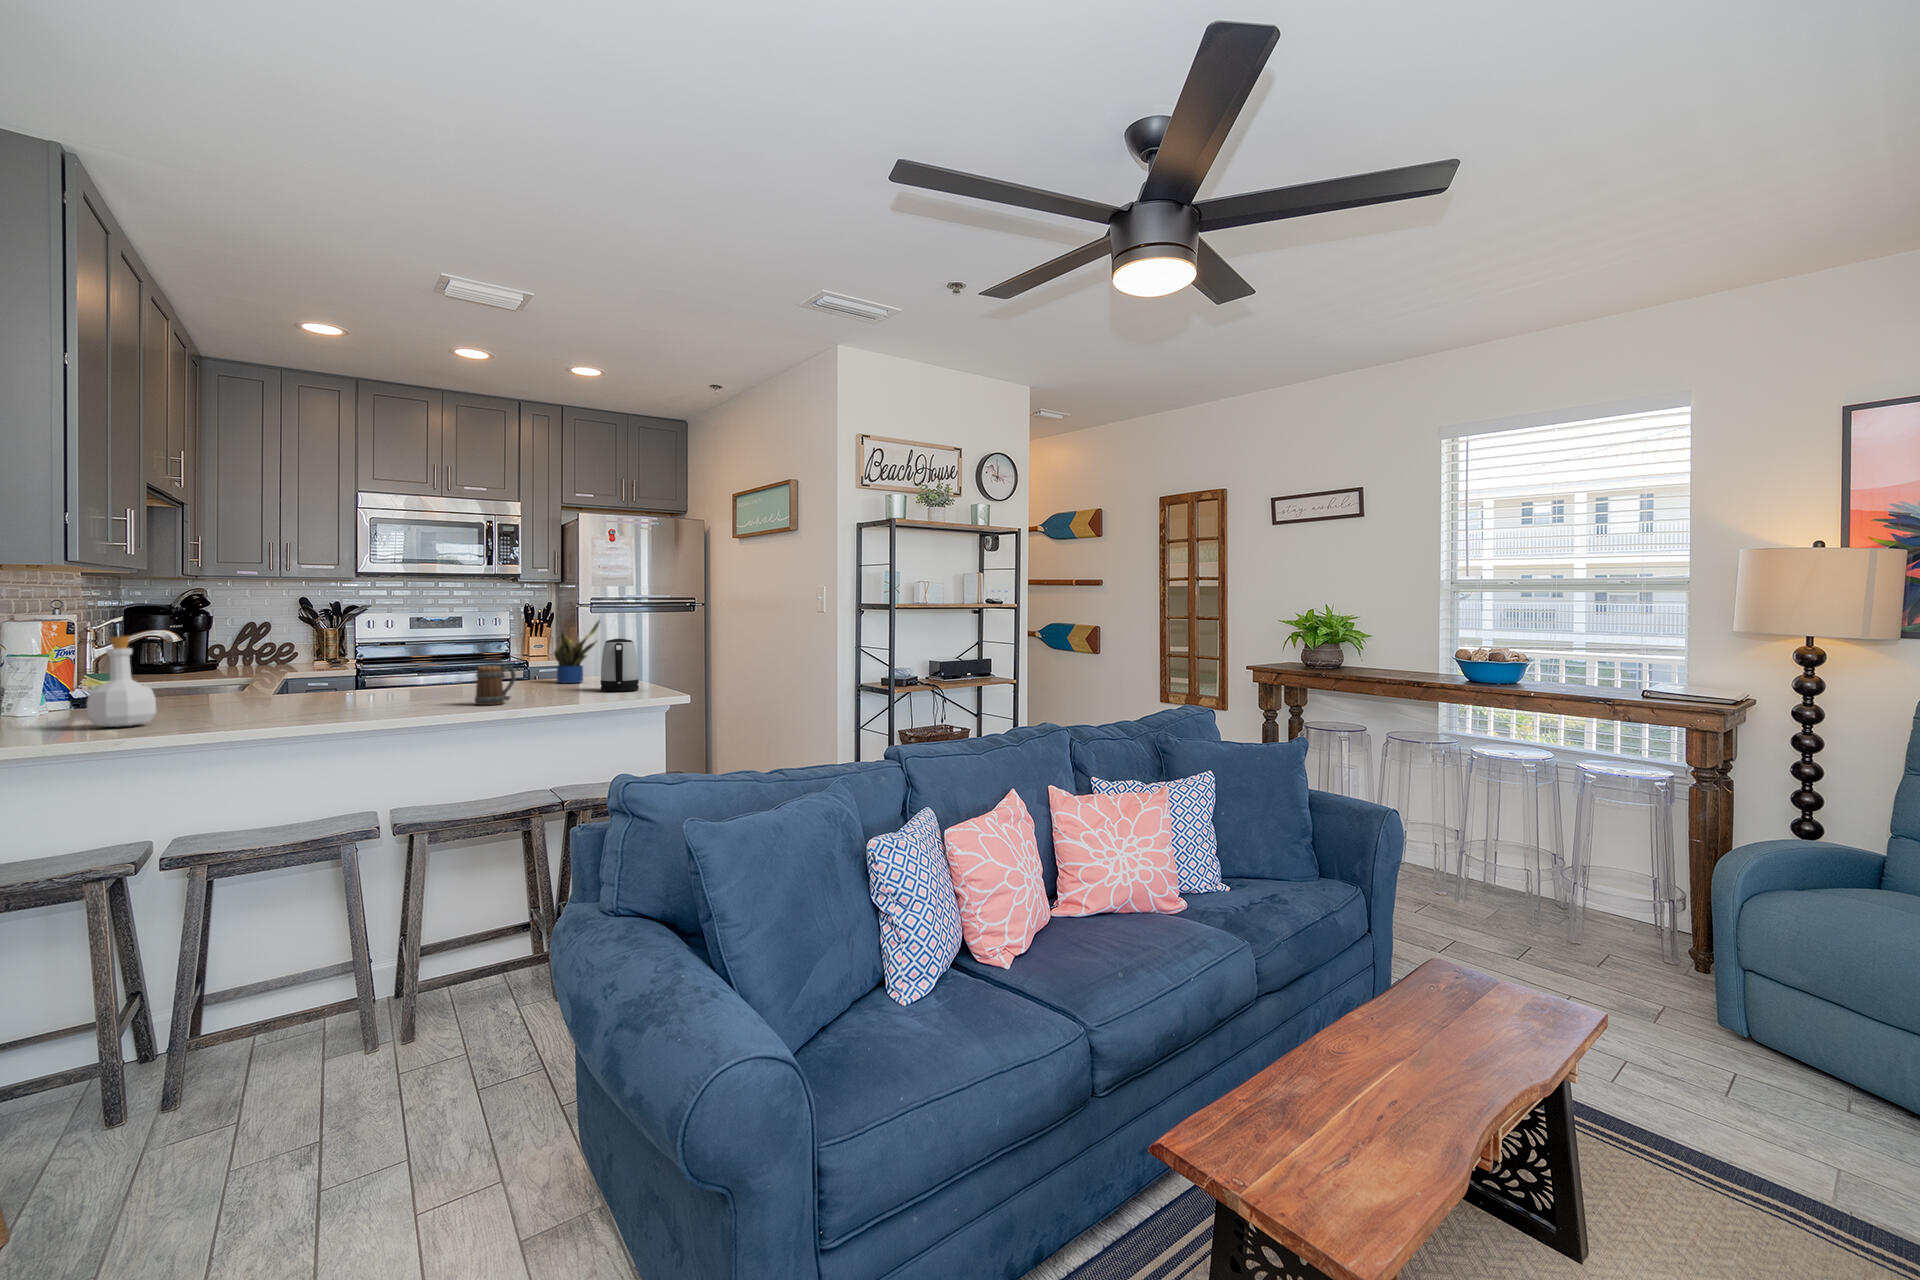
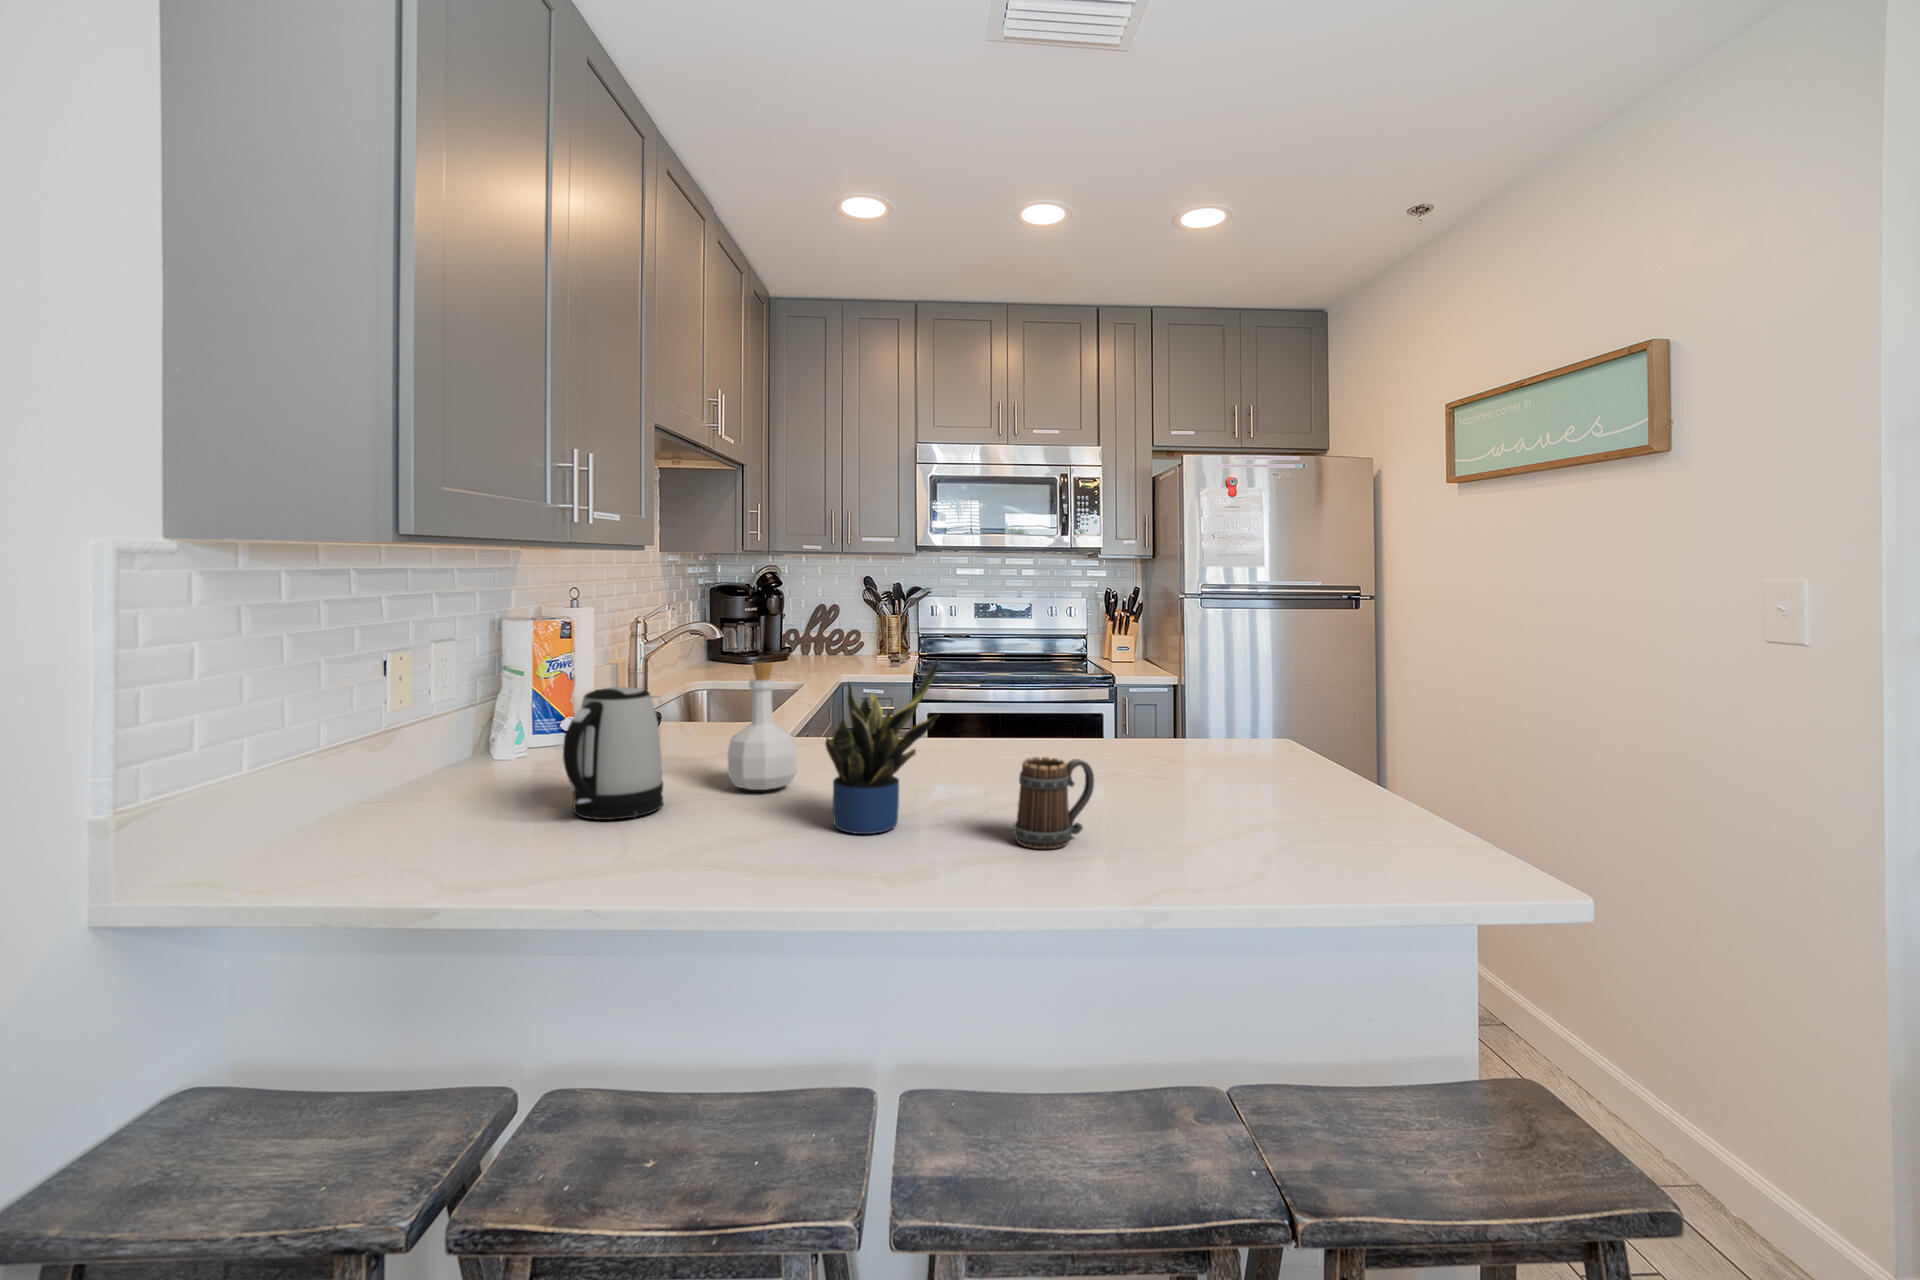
potted plant: present [554,621,600,683] -> present [825,660,938,834]
bottle: present [87,636,156,727] -> present [728,663,797,790]
kettle: present [600,638,639,691] -> present [563,687,663,820]

